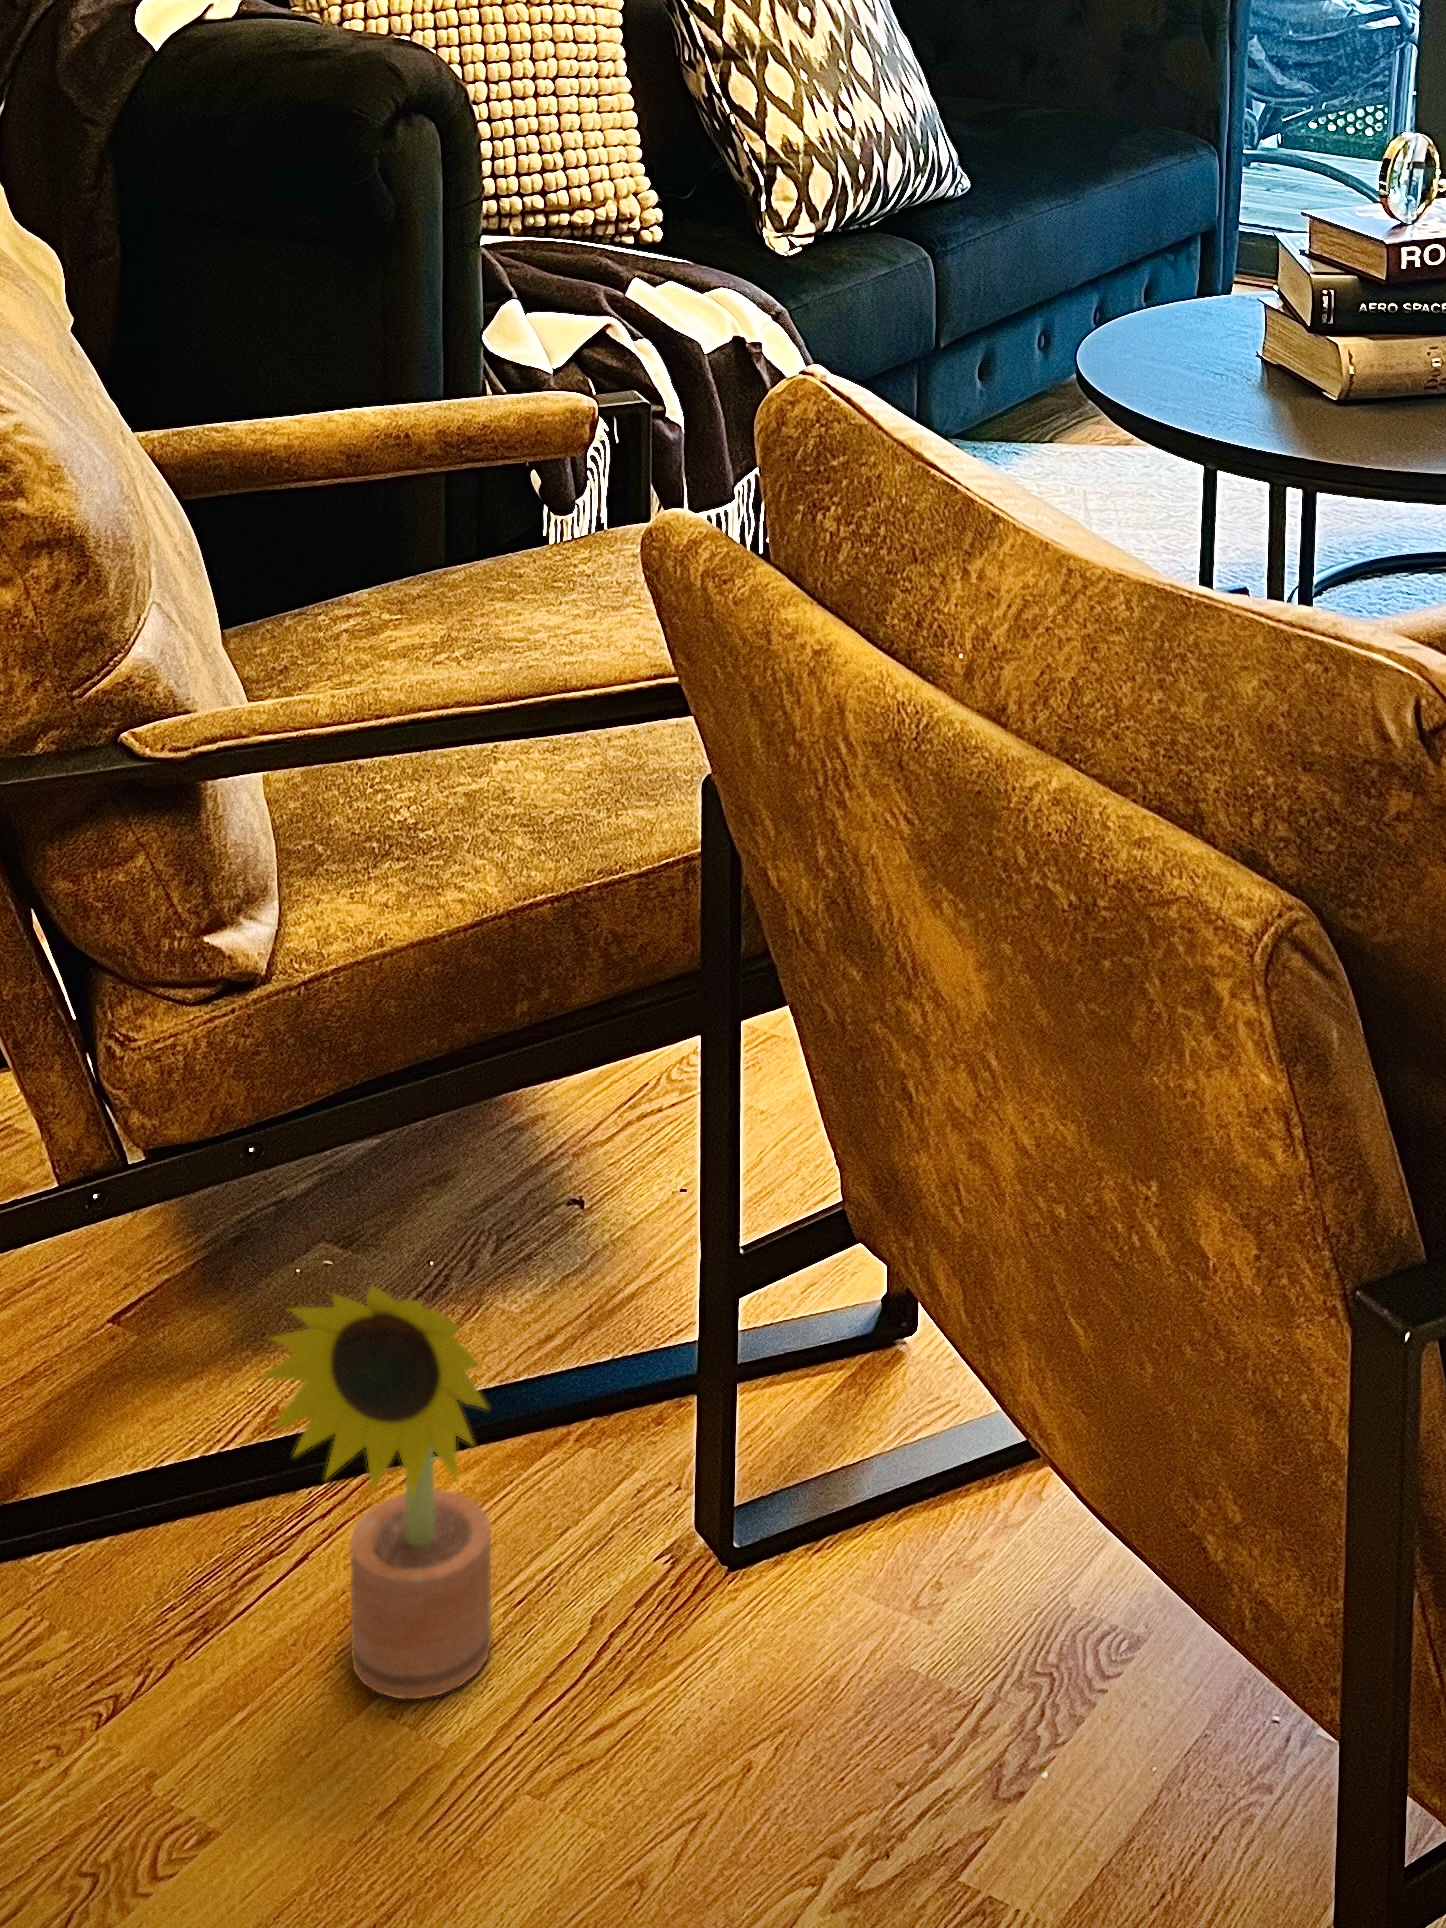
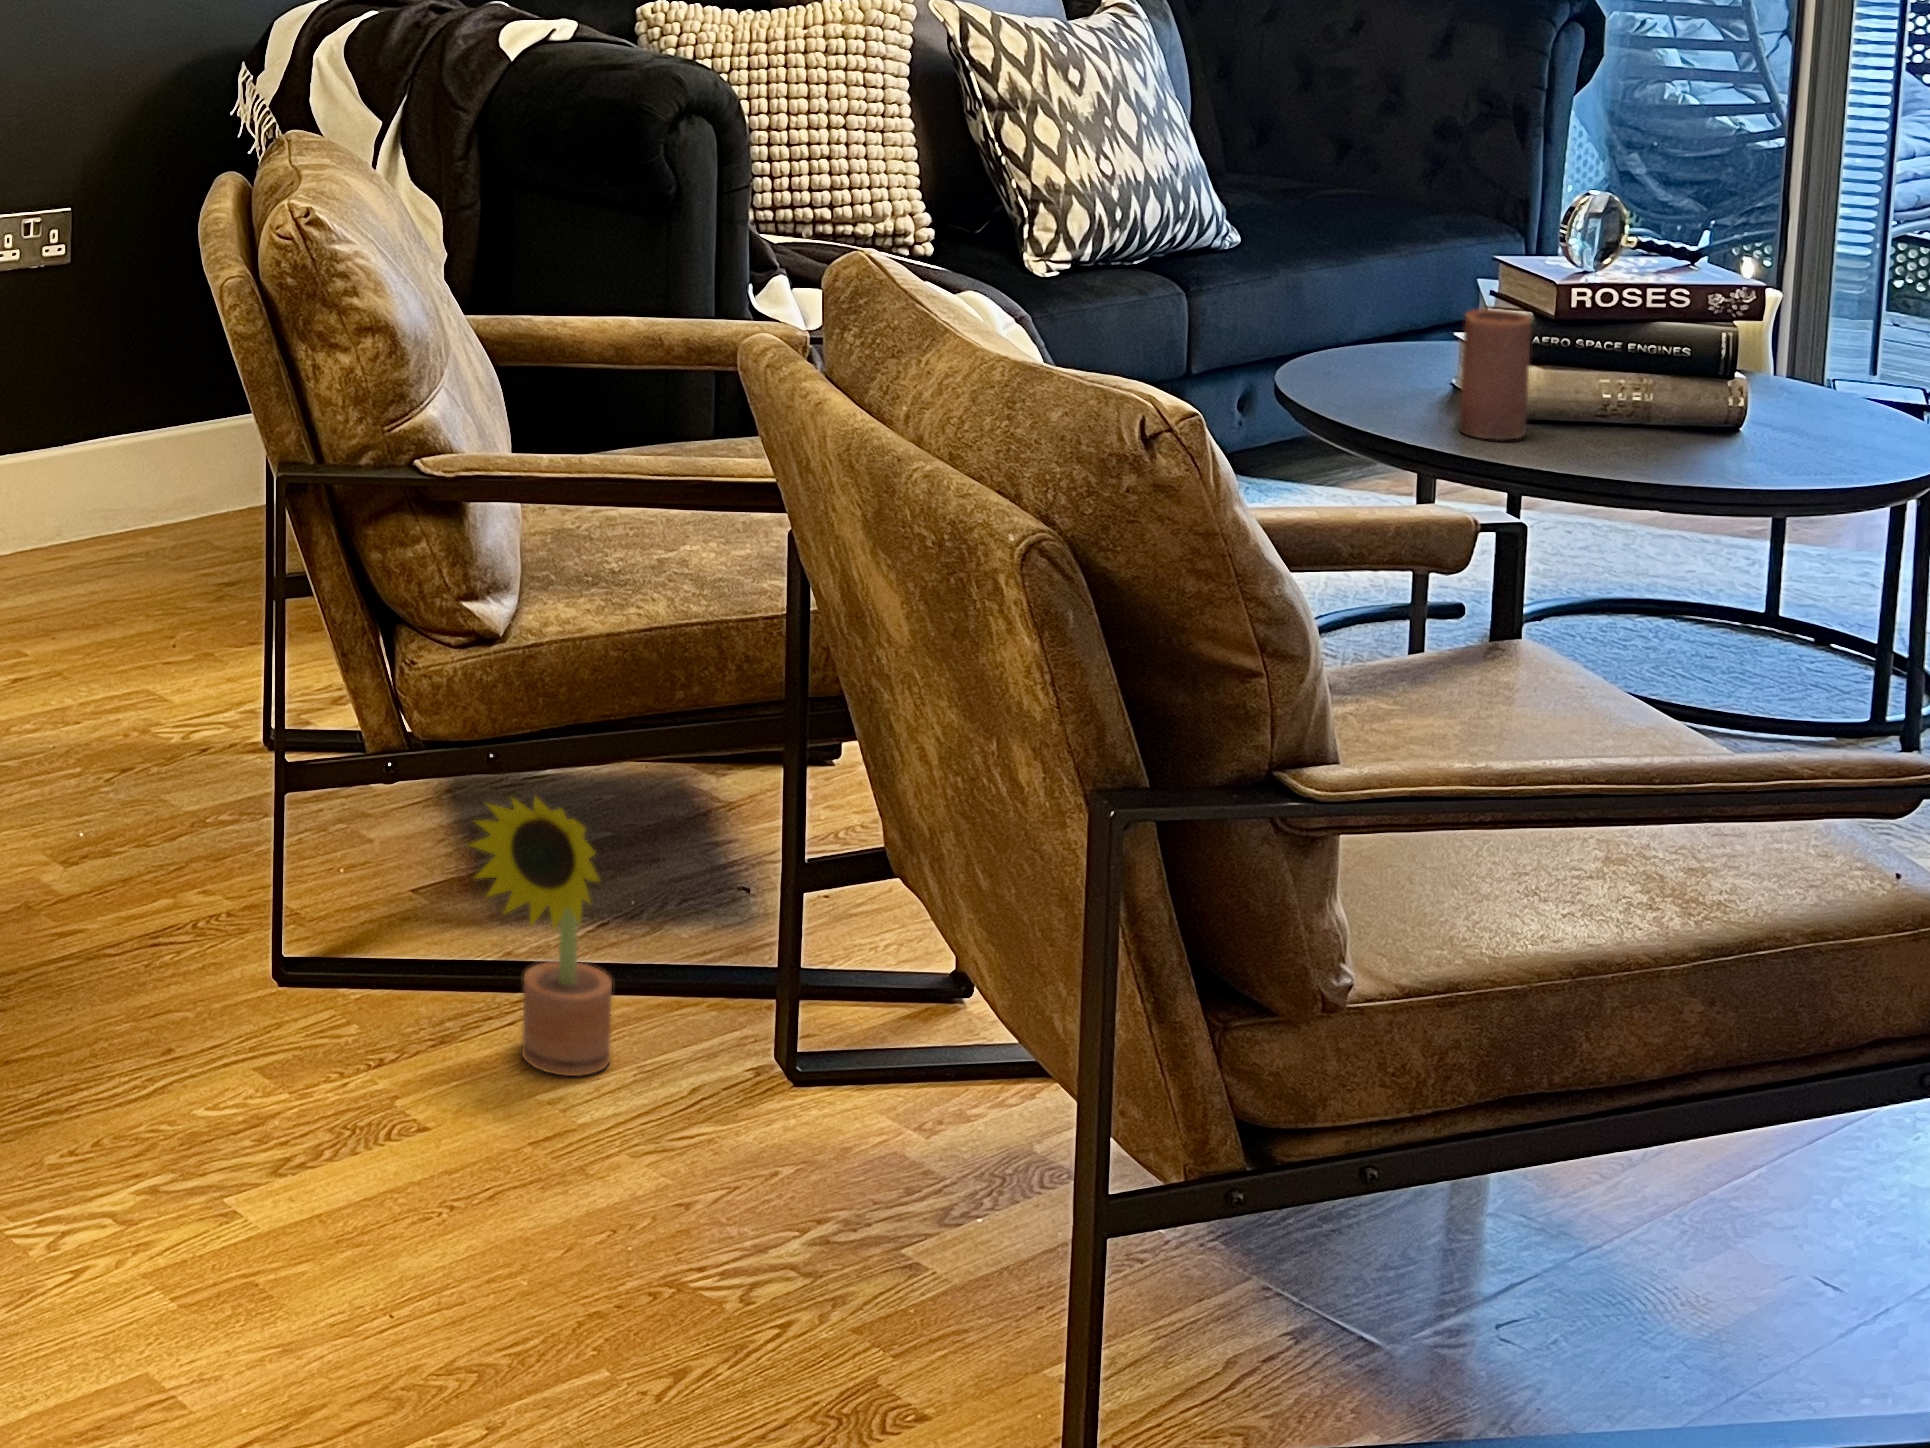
candle: none [1344,279,1419,435] -> present [1459,309,1531,440]

